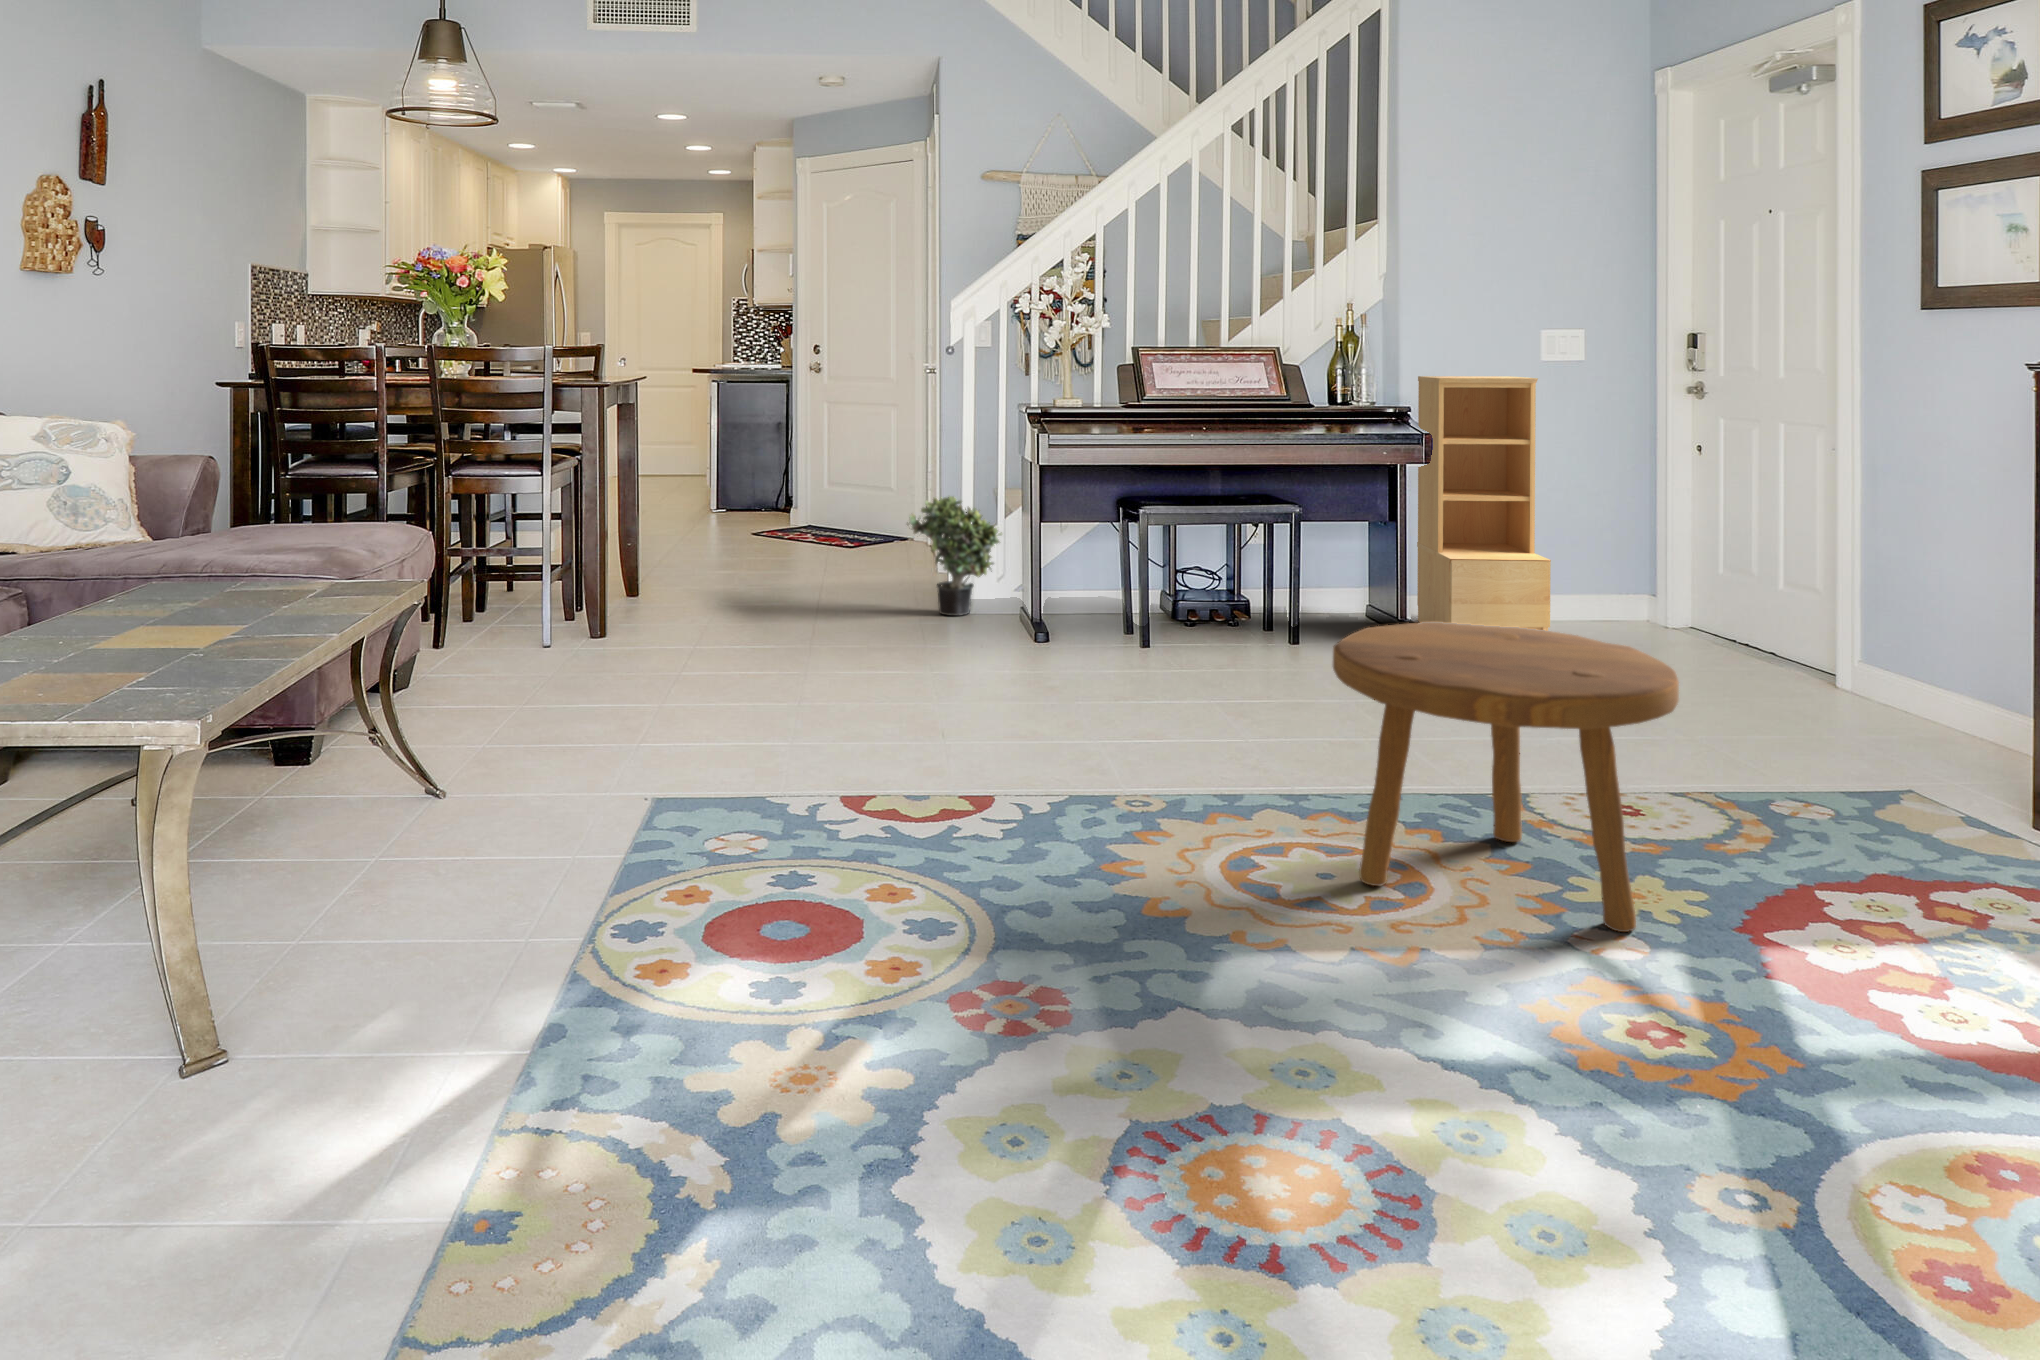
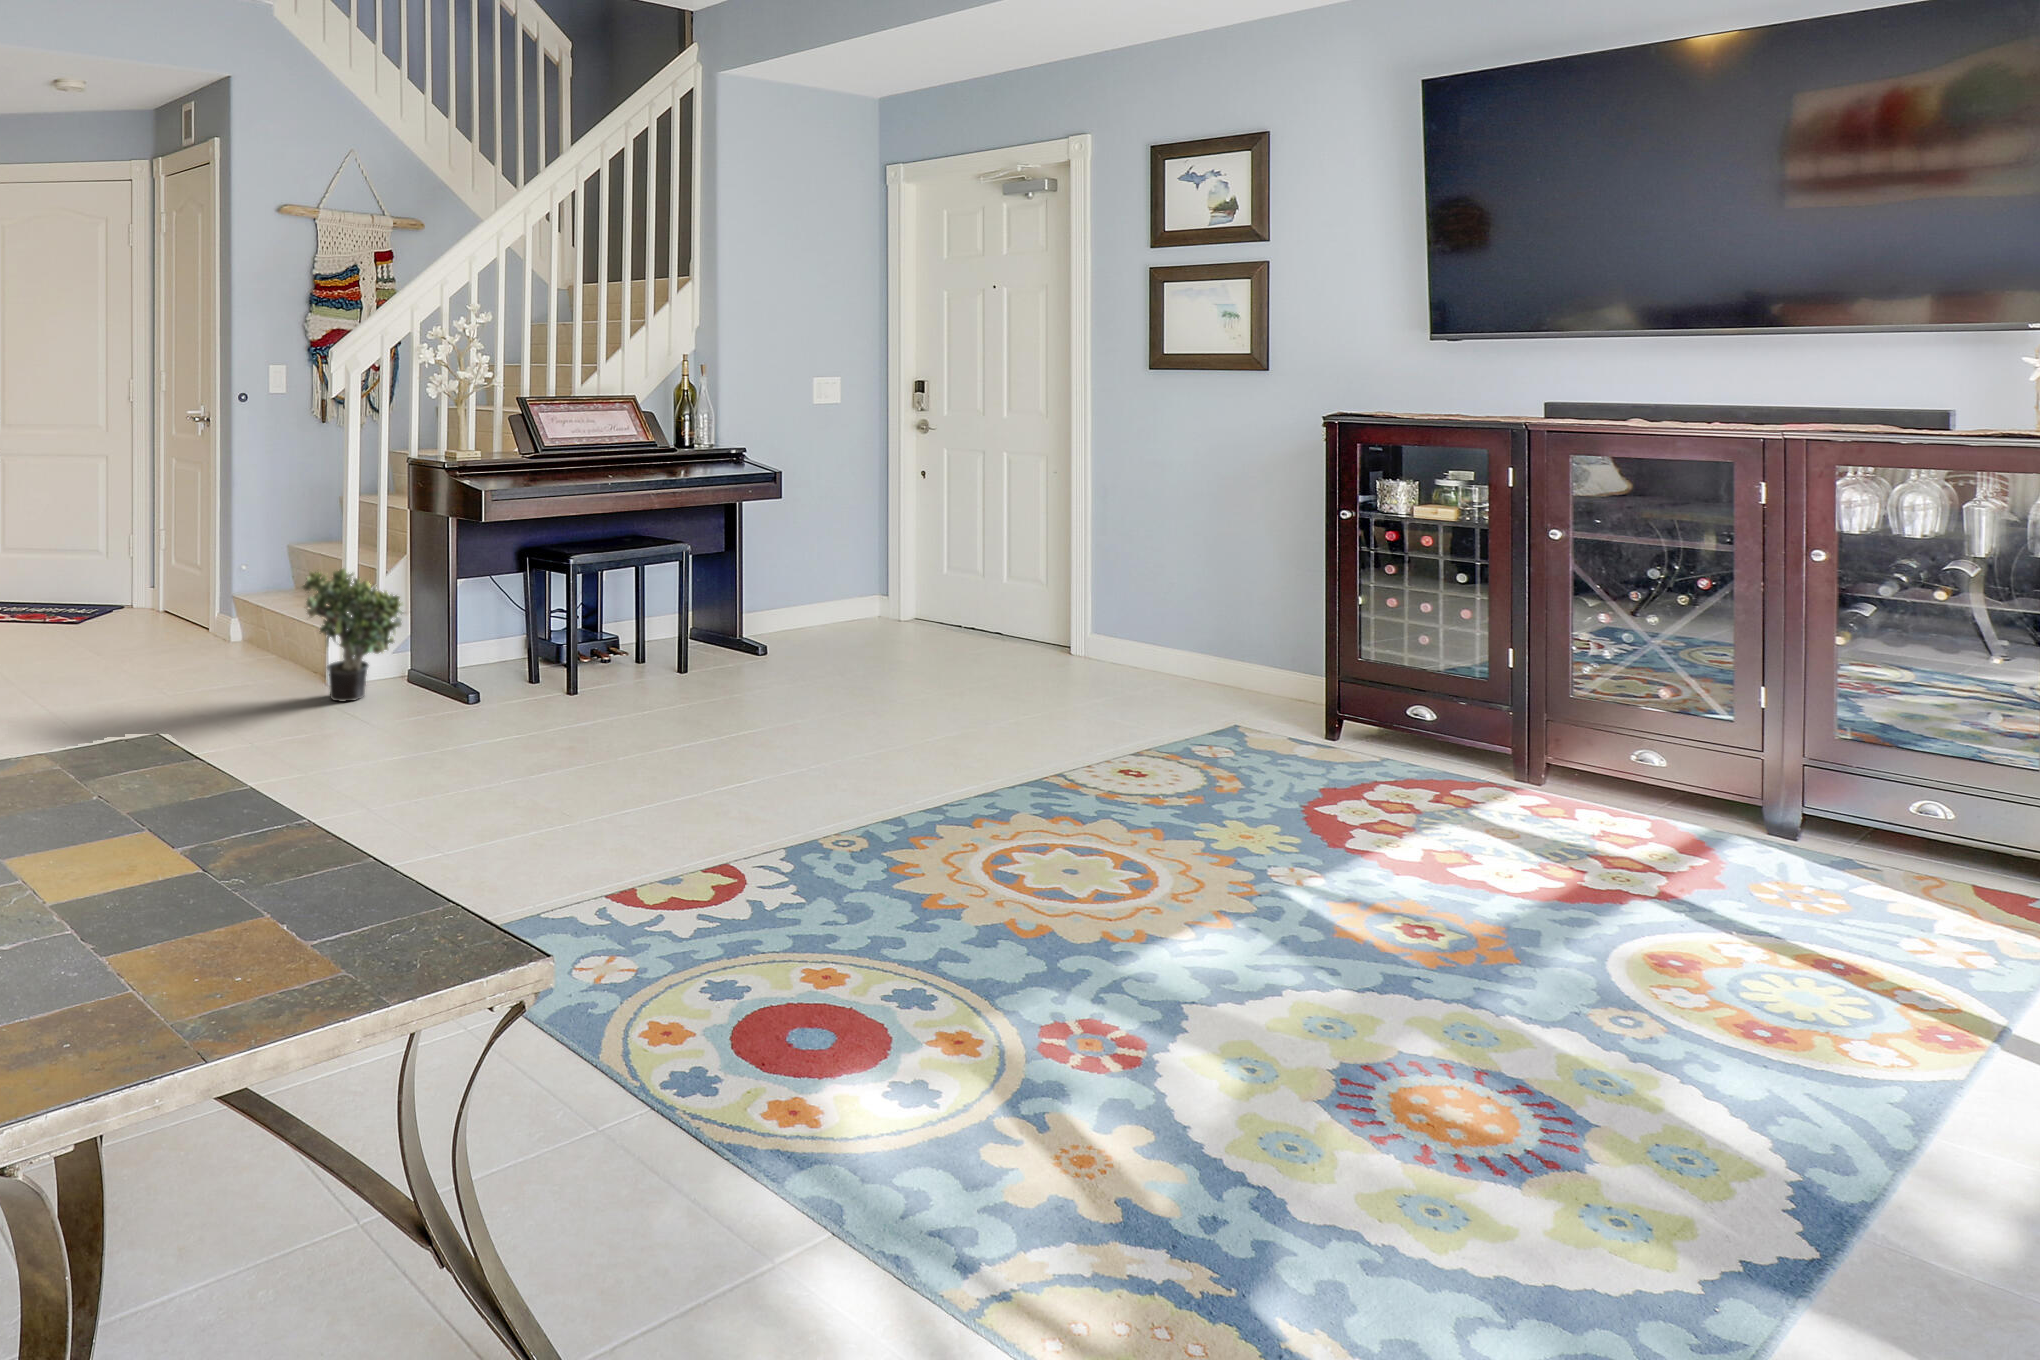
bookshelf: present [1417,376,1551,631] -> none [745,414,868,649]
footstool: present [1333,622,1679,932] -> none [1082,658,1385,921]

